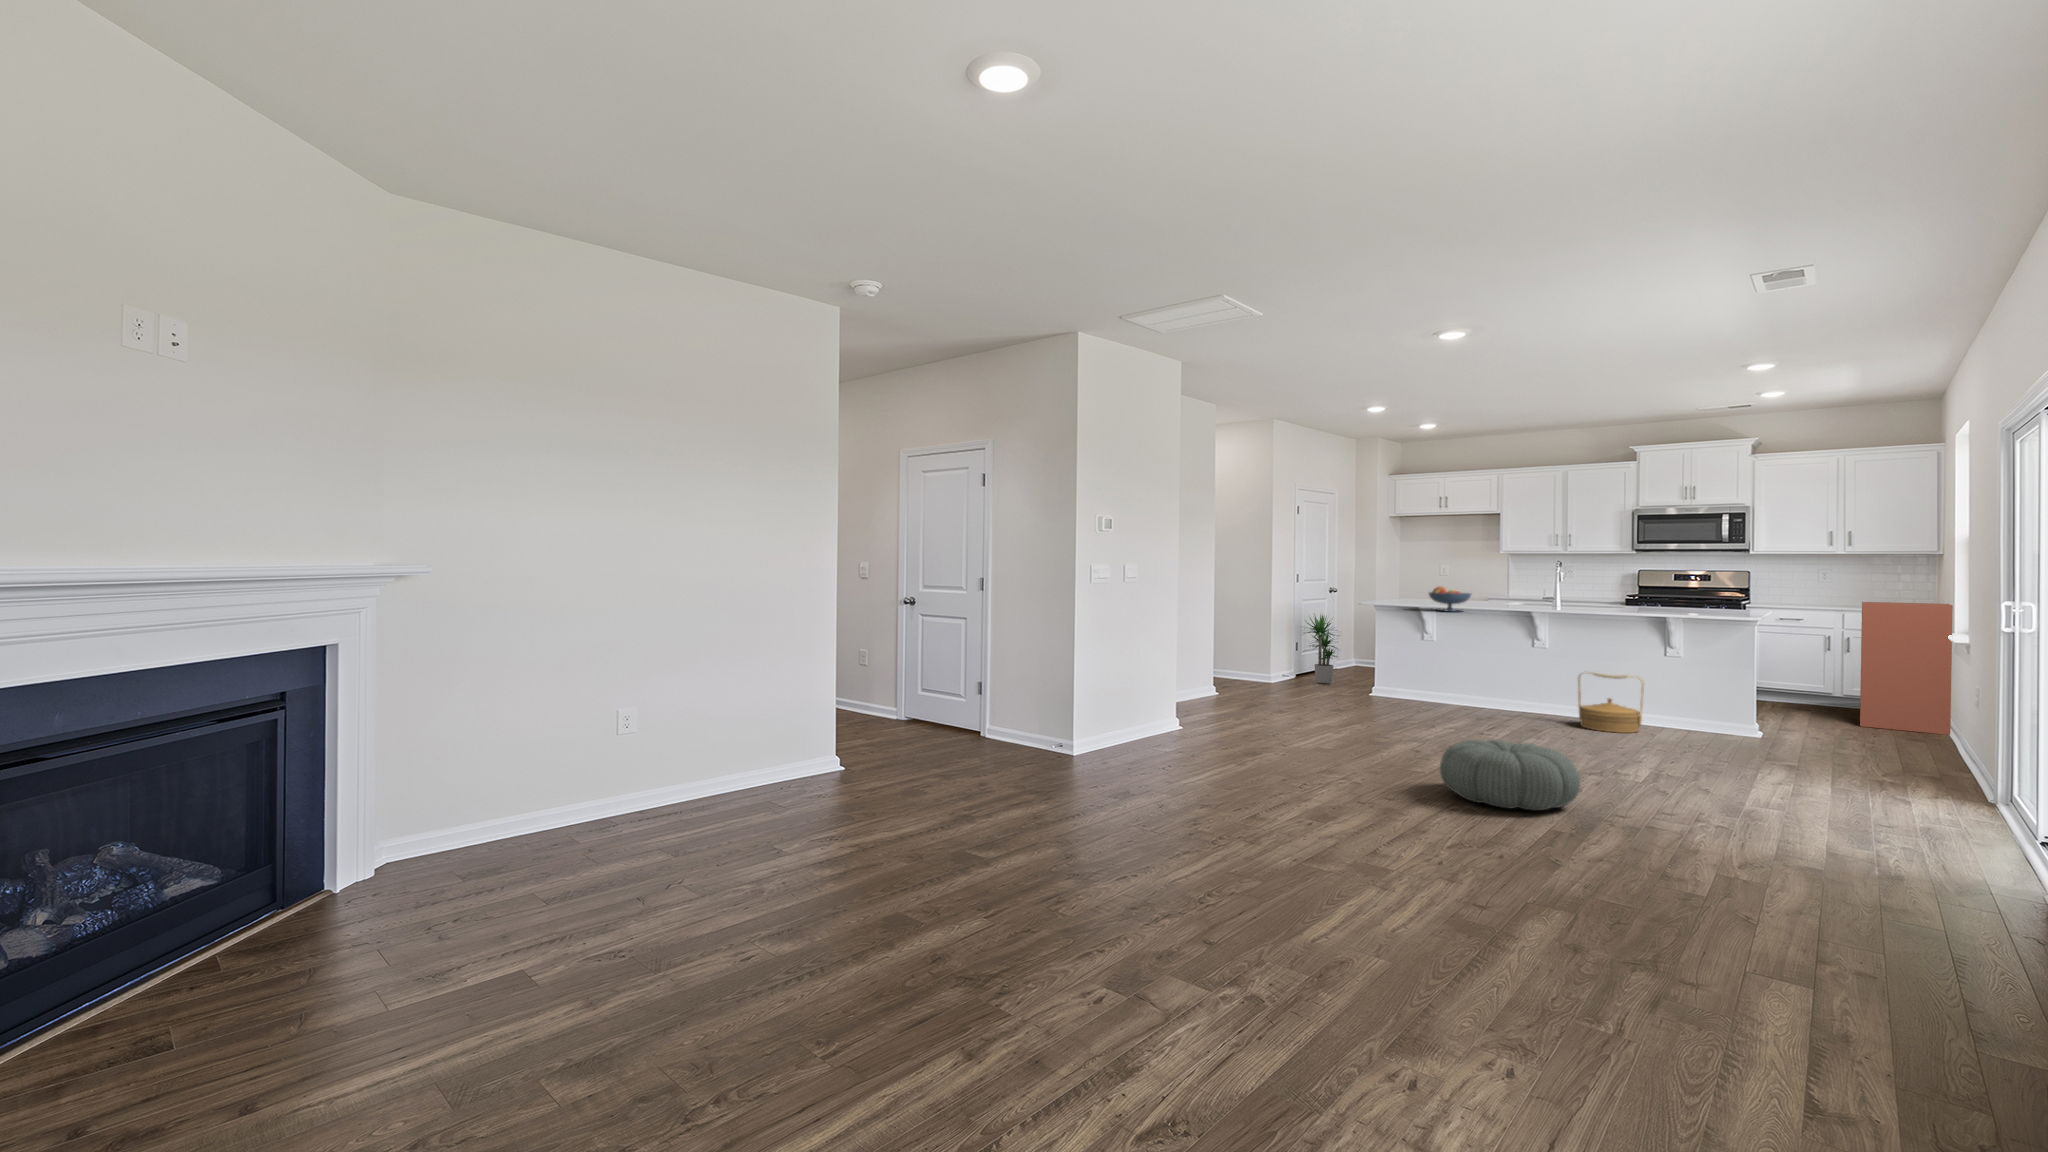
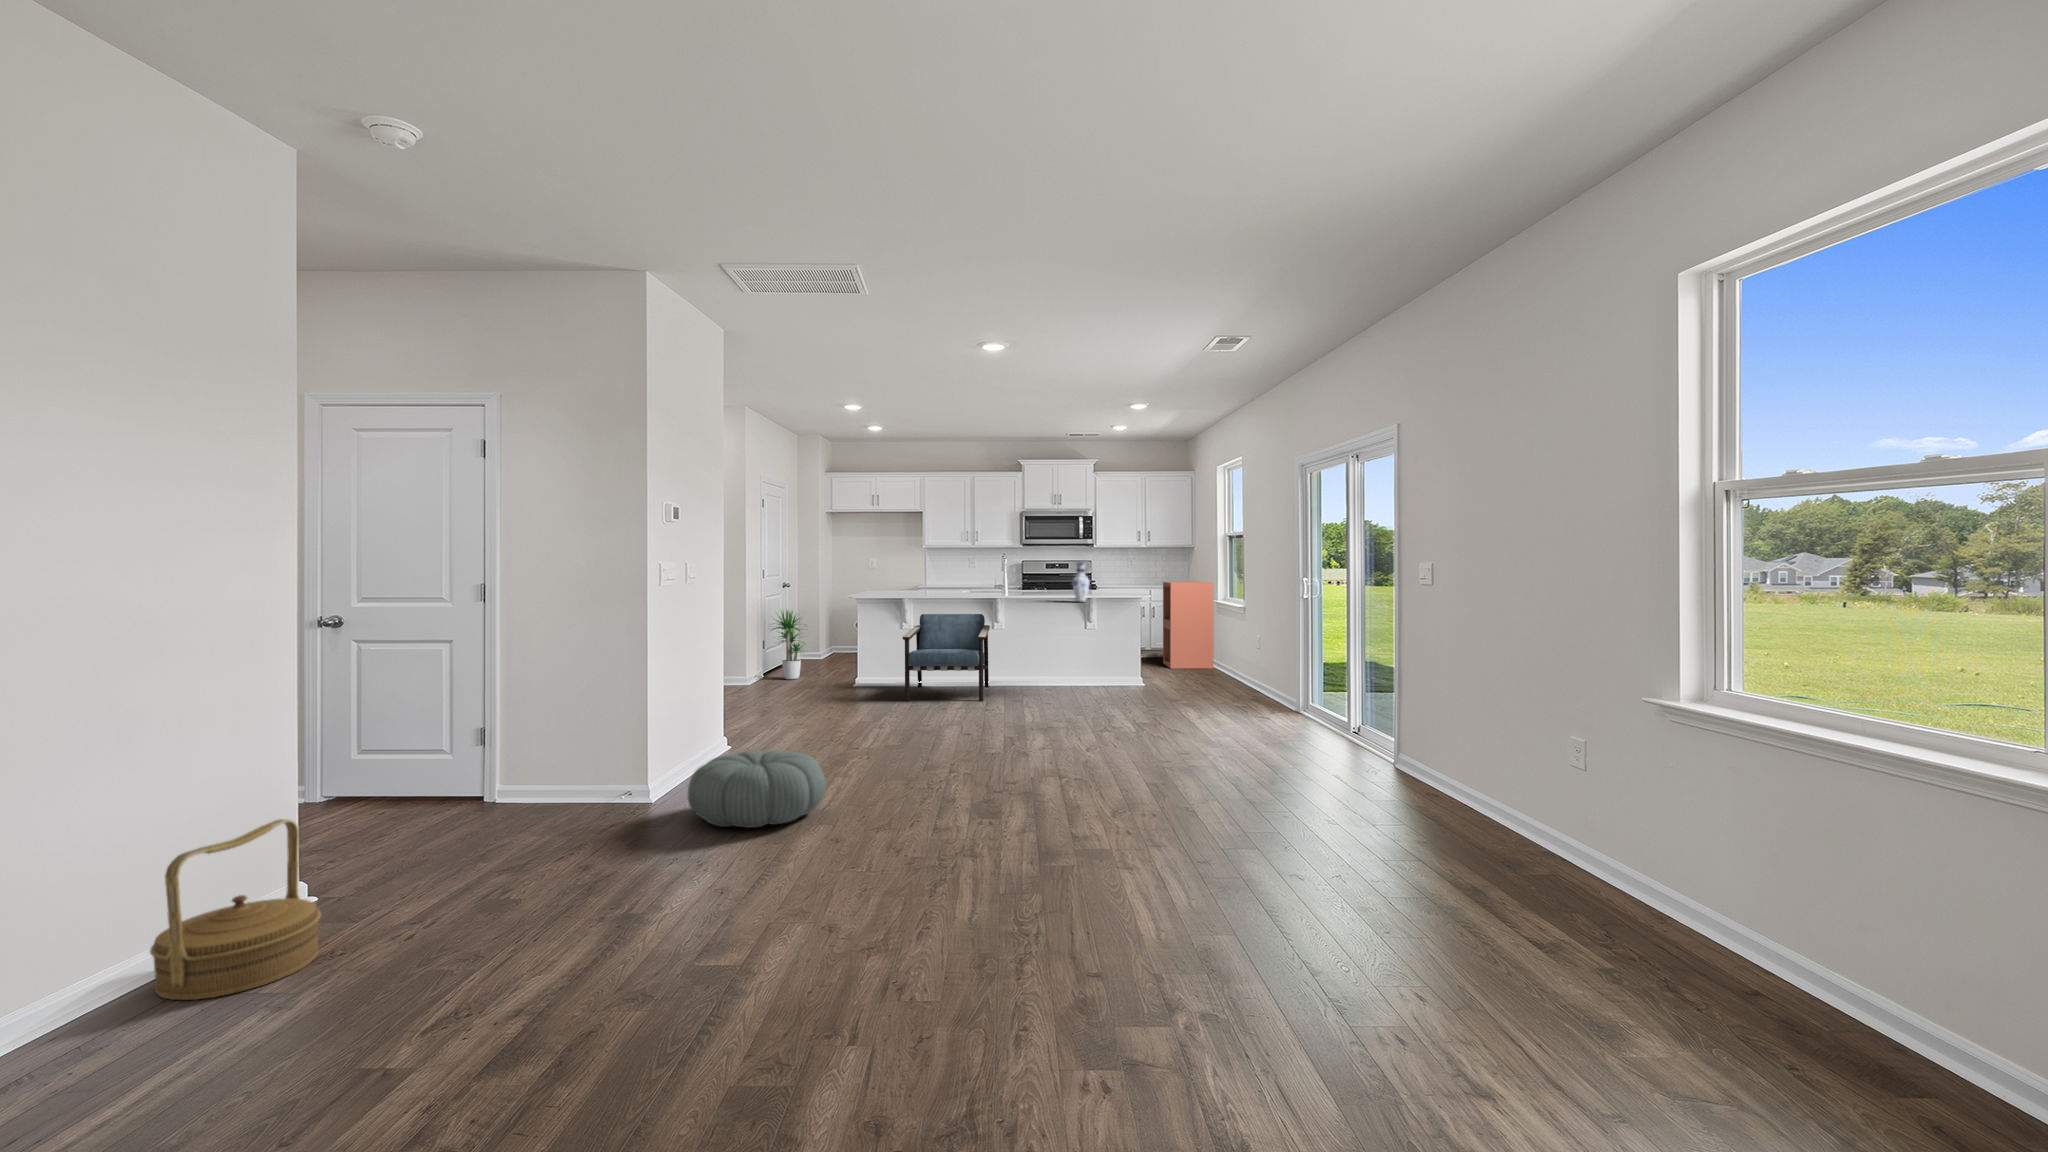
vase: none [1636,571,1663,621] -> present [1072,562,1090,602]
fruit bowl: present [1429,586,1472,612] -> none [911,578,947,601]
armchair: none [1401,626,1528,727] -> present [903,614,990,701]
woven basket: present [1578,673,1644,733] -> present [150,819,321,1000]
pouf: present [1440,740,1580,810] -> present [688,750,826,828]

